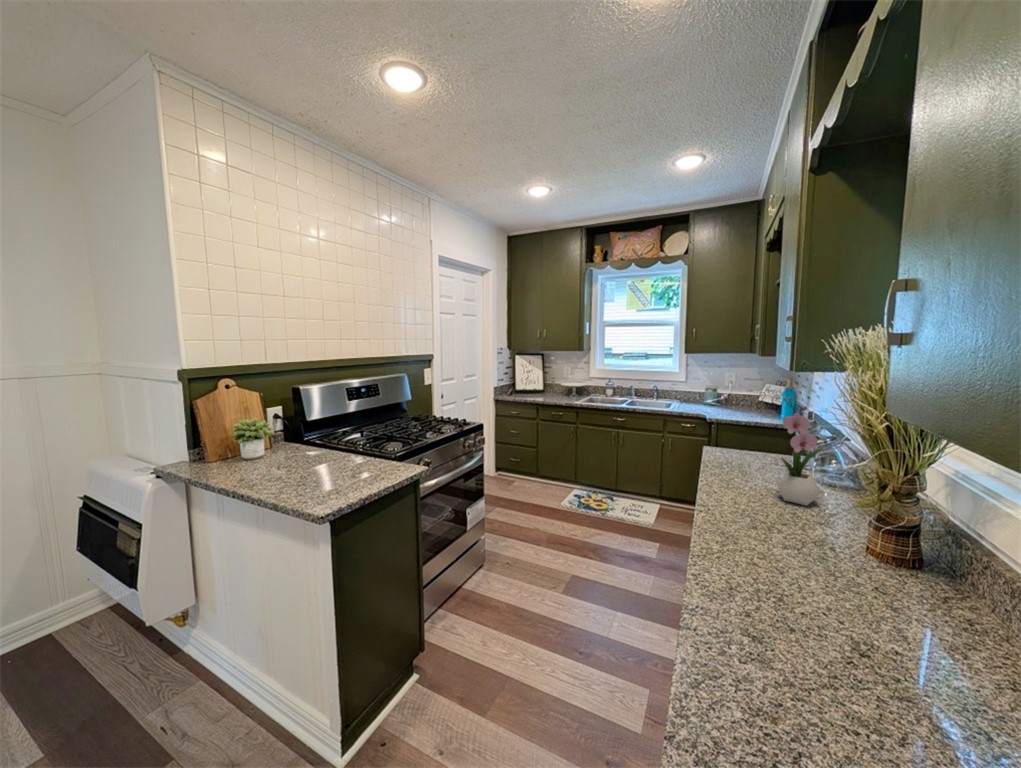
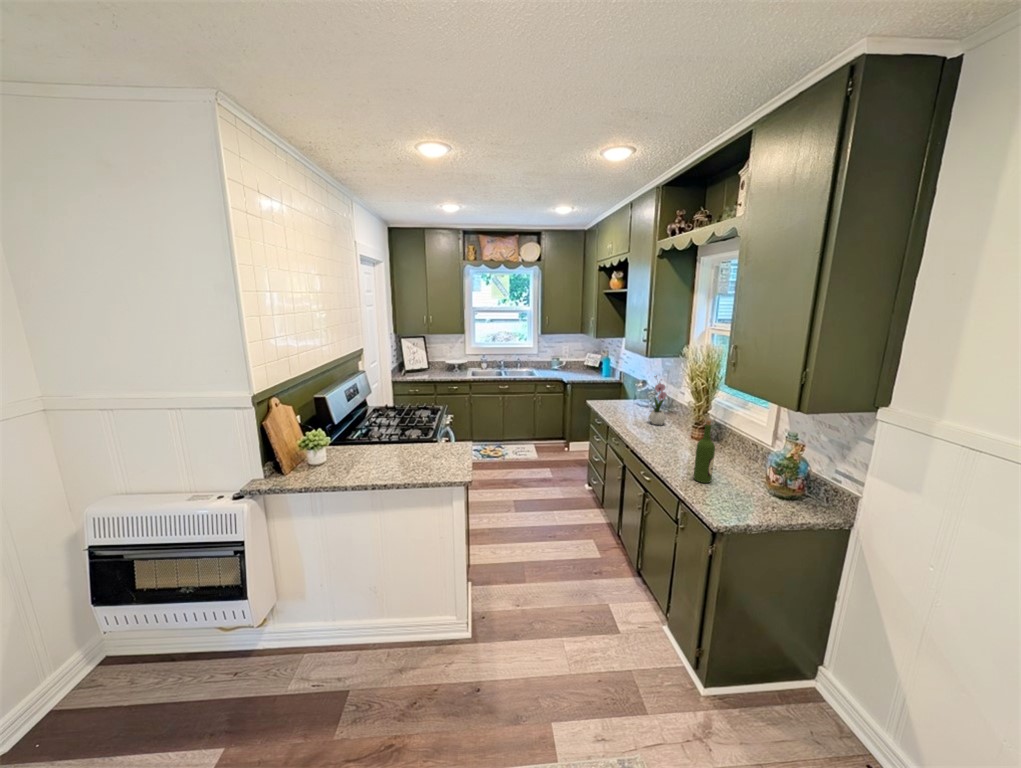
wine bottle: none [750,496,817,697] -> present [694,420,715,483]

